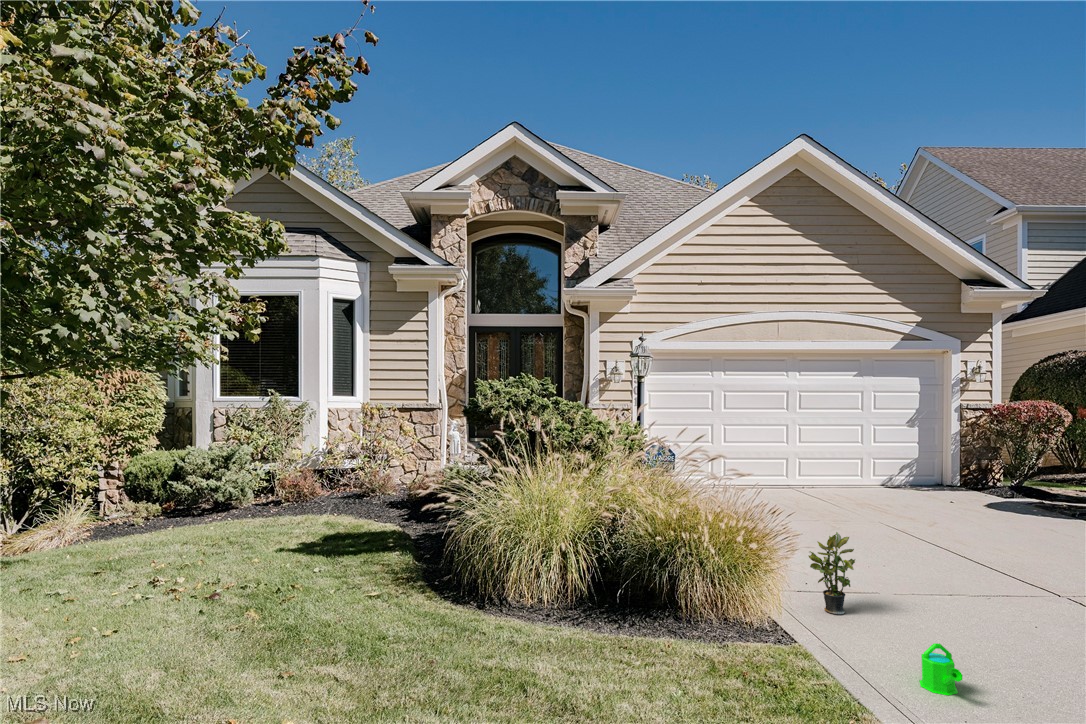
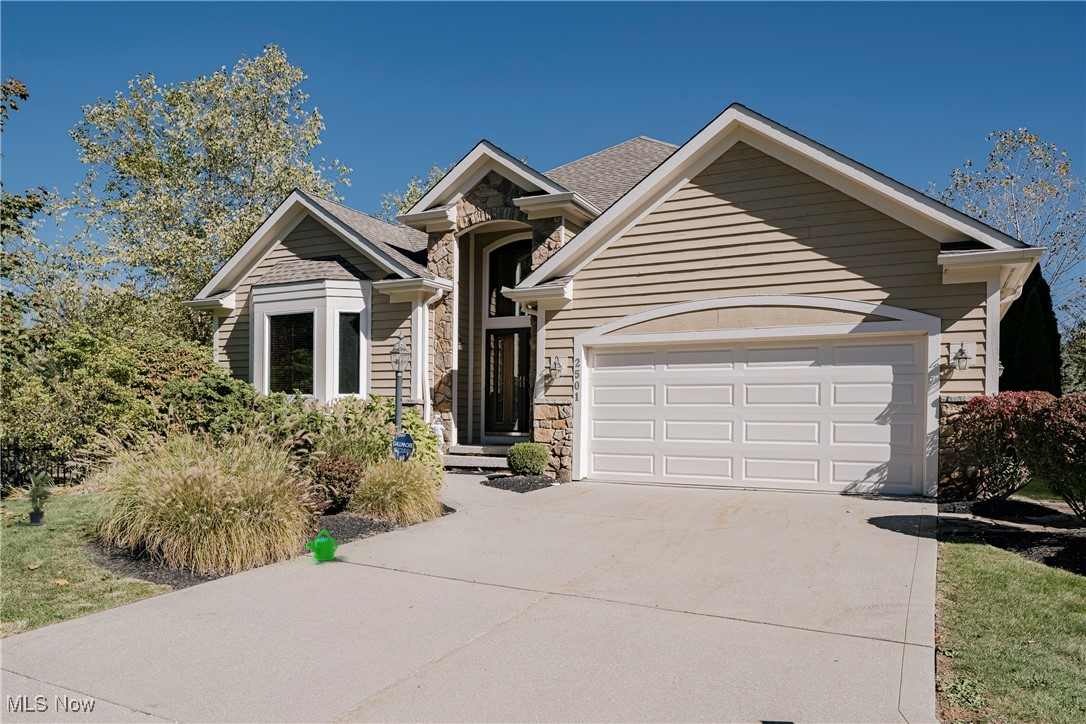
potted plant: present [809,532,855,615] -> present [23,471,55,526]

